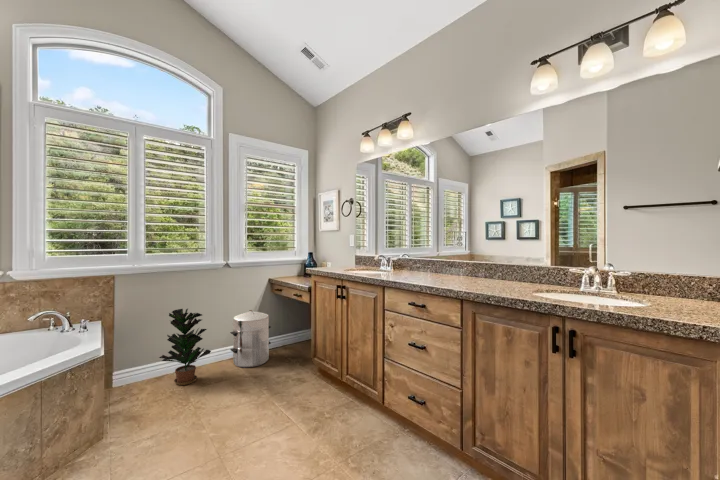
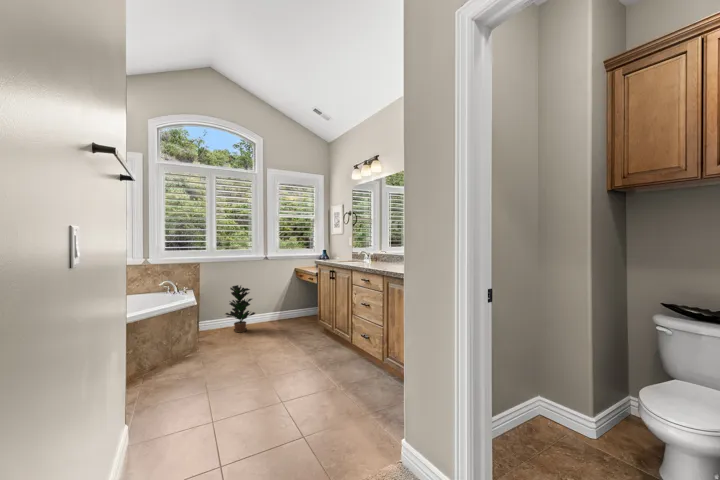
waste bin: present [230,310,271,367] -> none [268,289,295,326]

